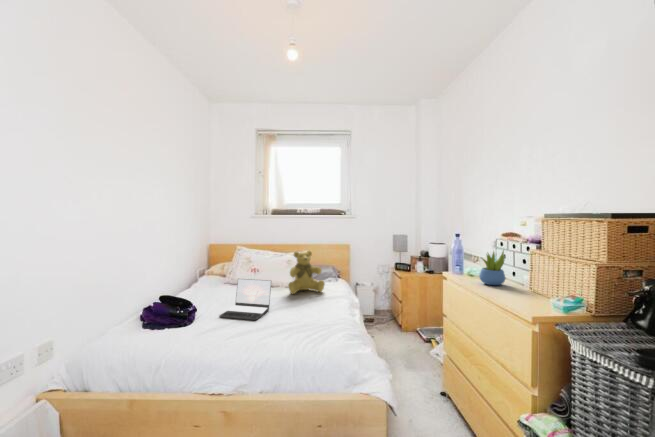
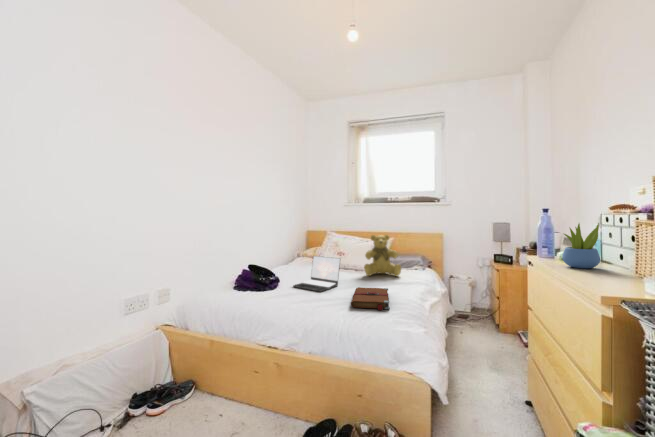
book: none [293,309,338,336] -> present [351,287,390,310]

